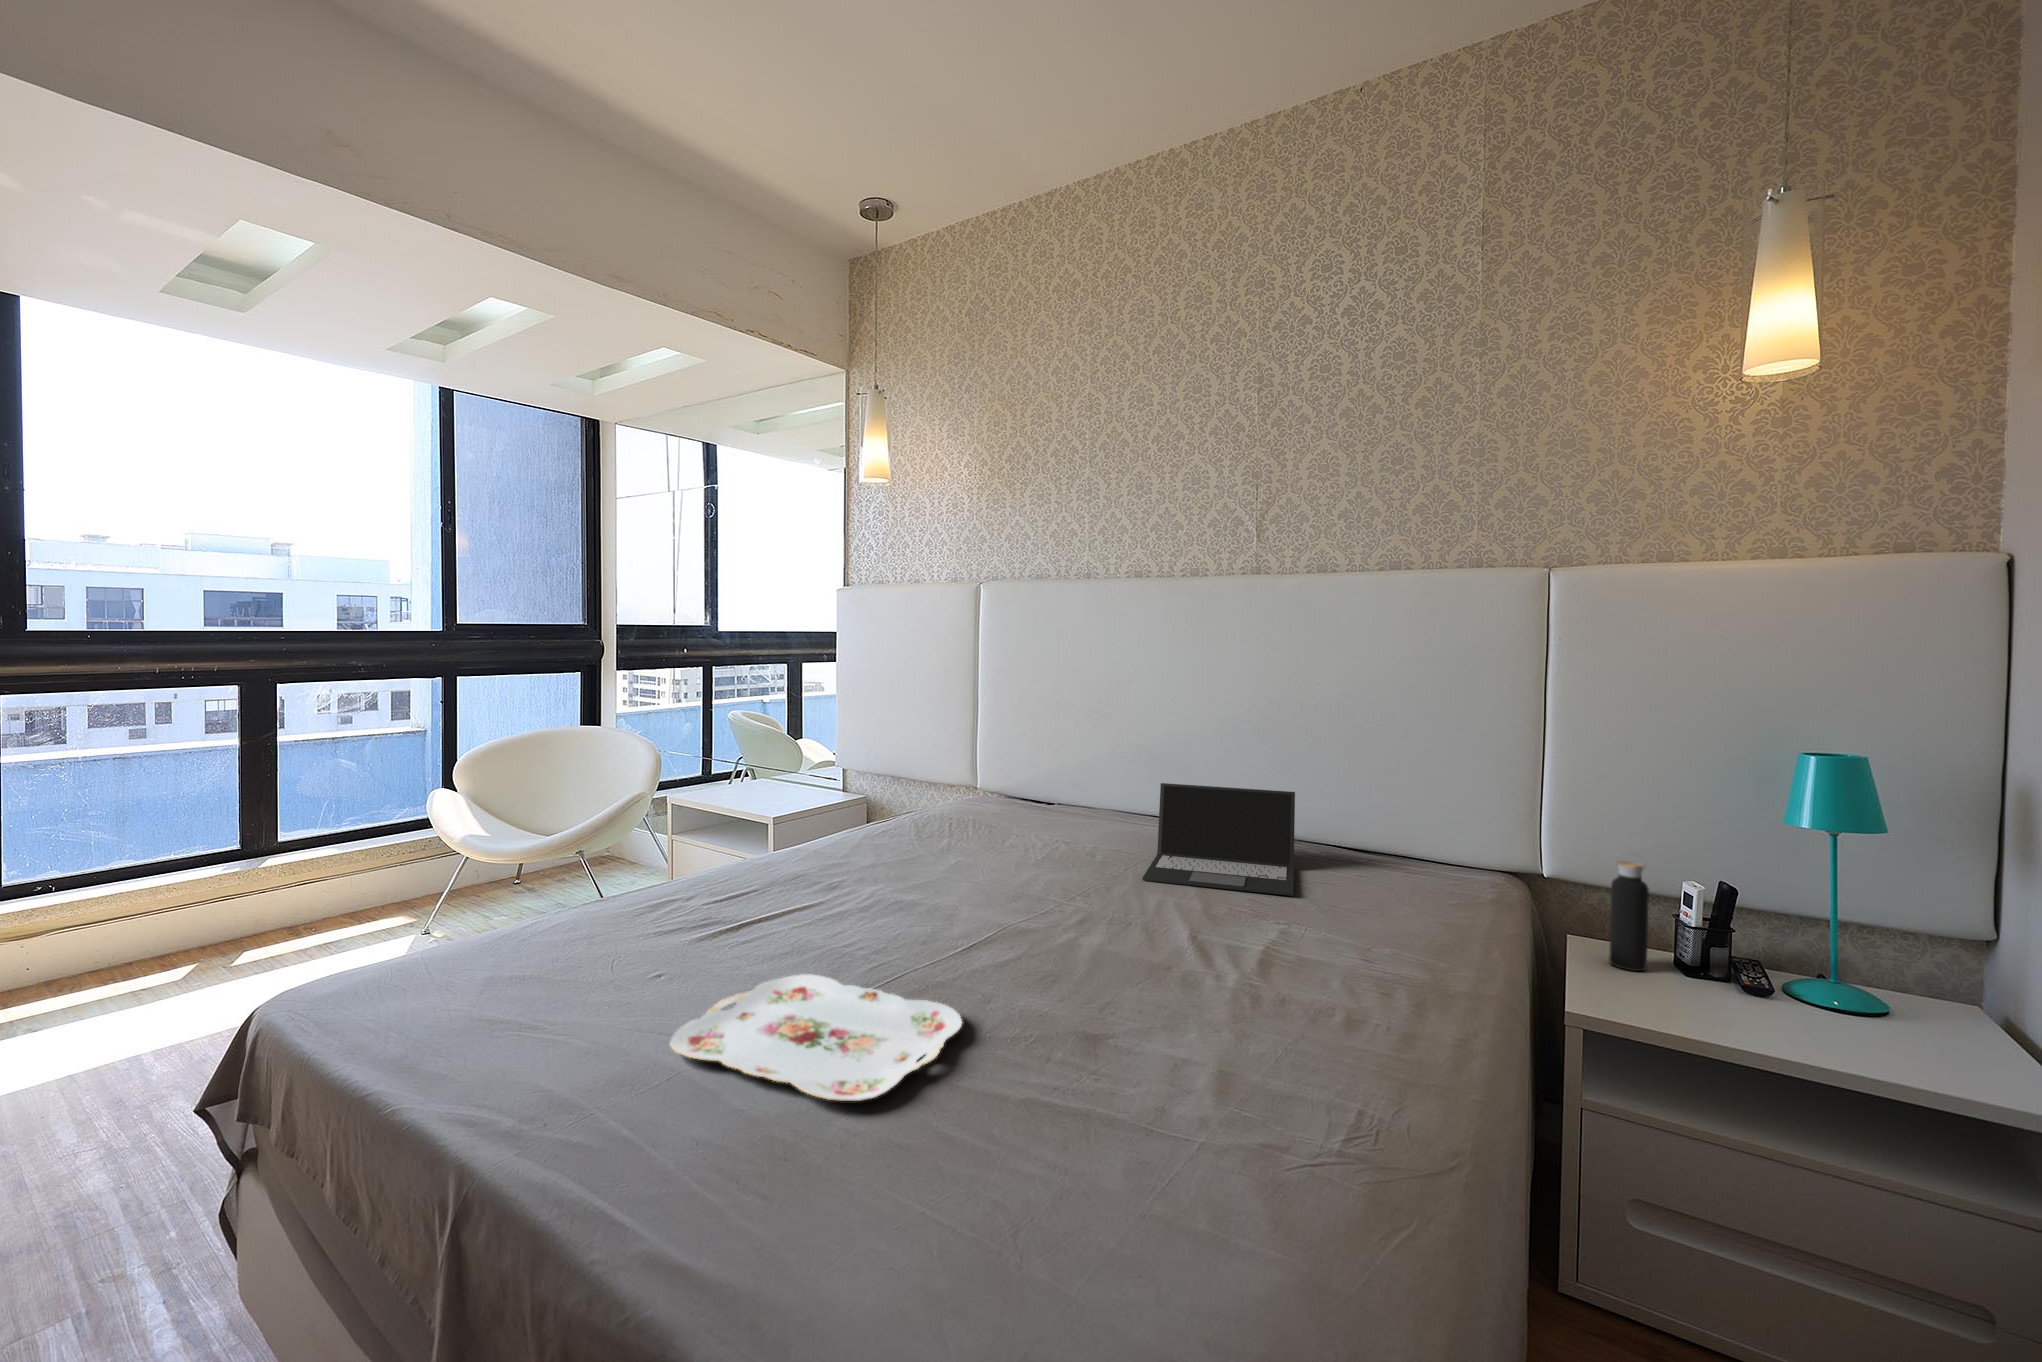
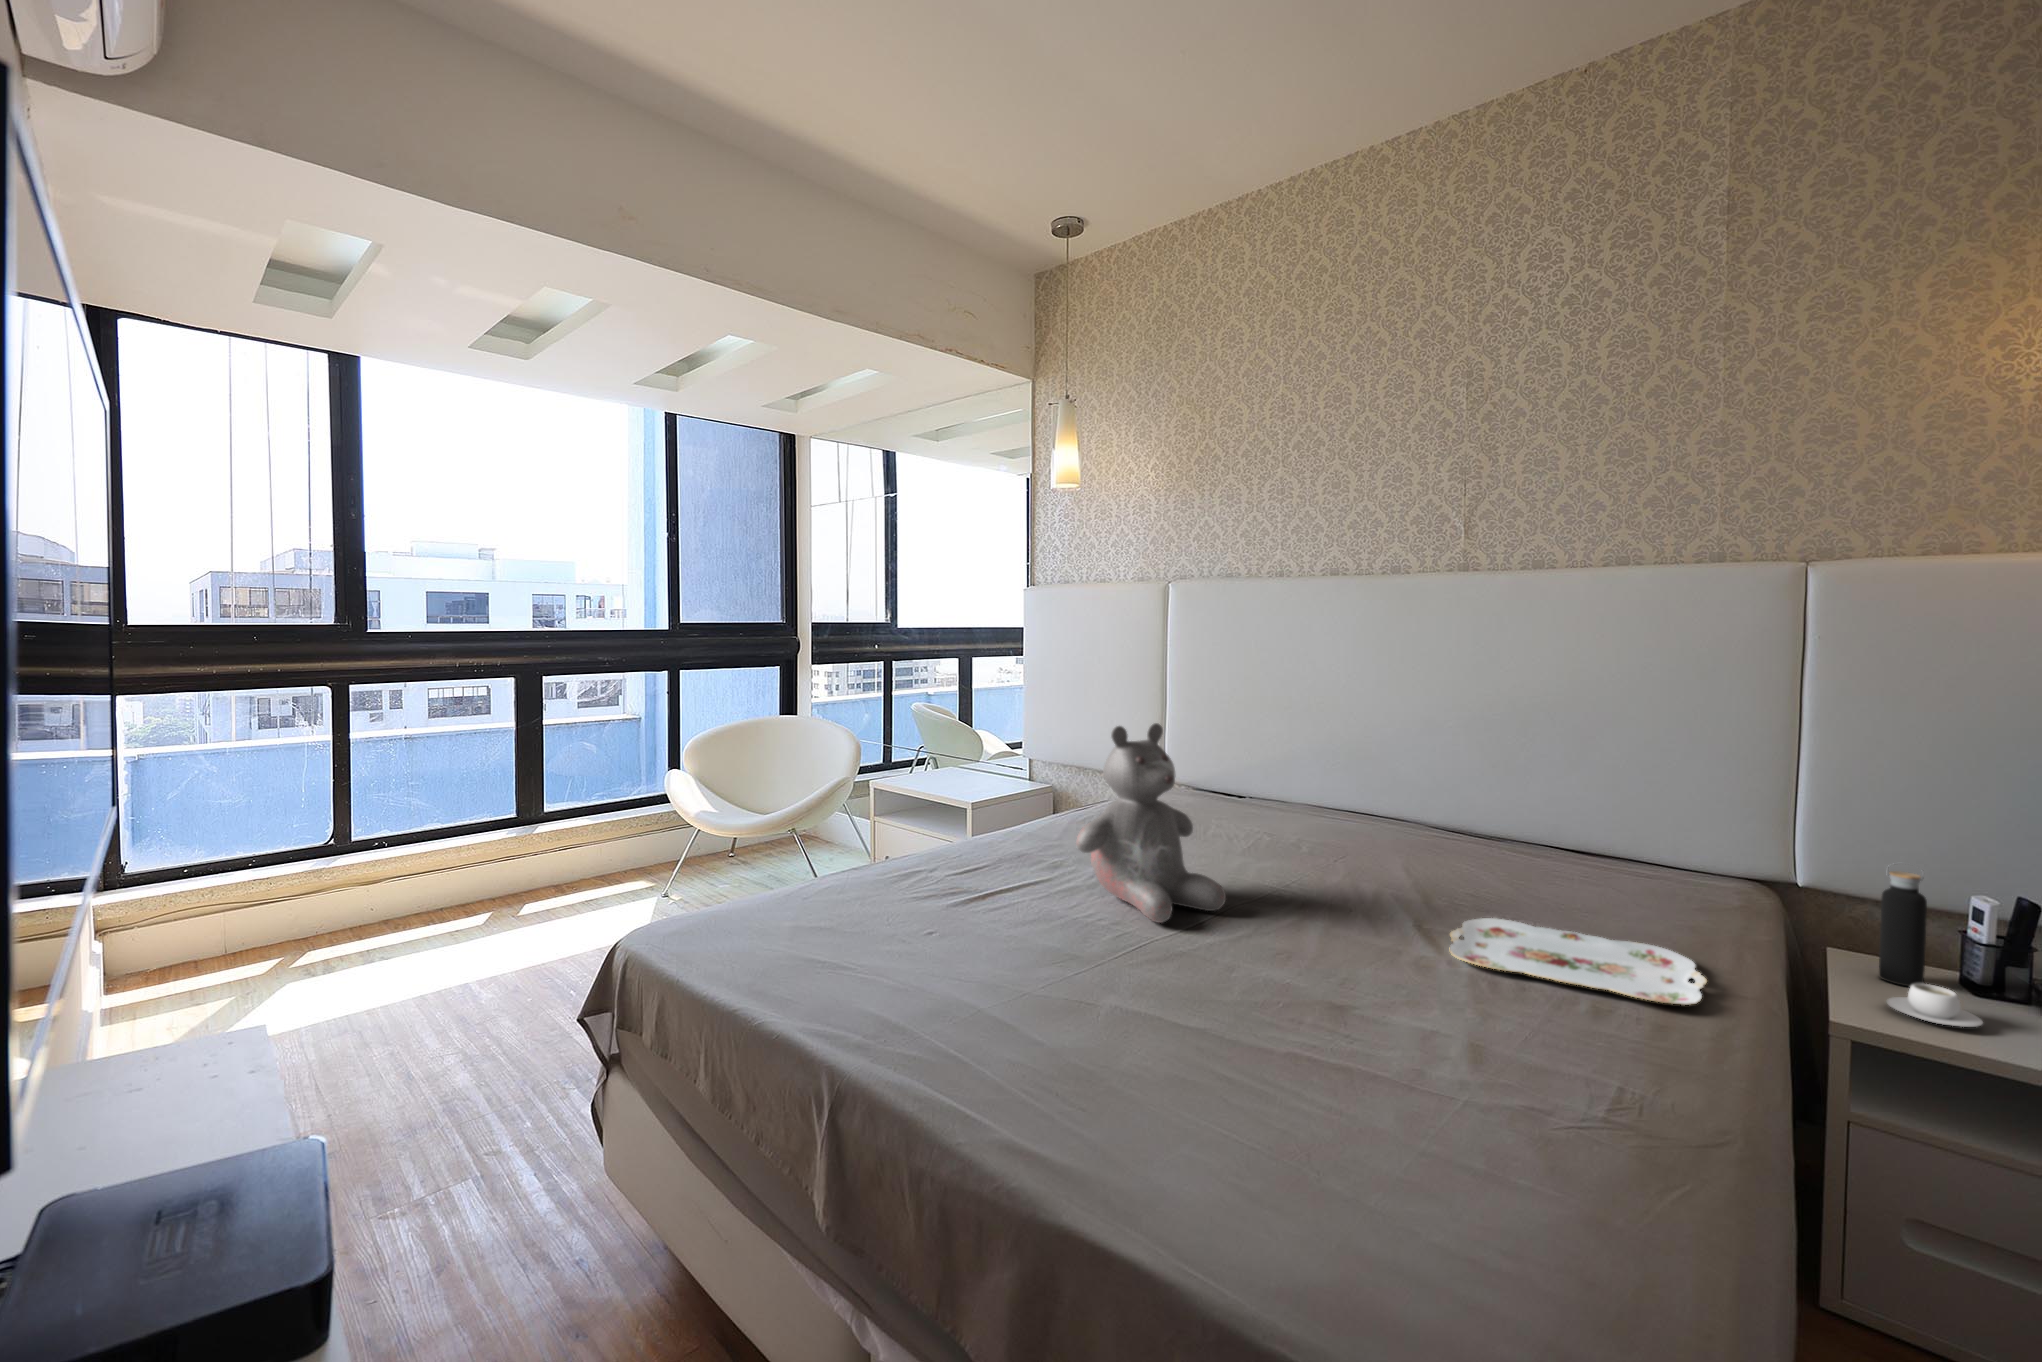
teddy bear: none [842,729,1003,948] -> present [1076,723,1226,923]
laptop: present [1142,783,1295,896] -> none [1354,779,1516,894]
teacup: none [1616,970,1696,1011] -> present [1887,984,1983,1027]
serving tray: present [670,974,962,1101] -> present [1450,918,1707,1005]

